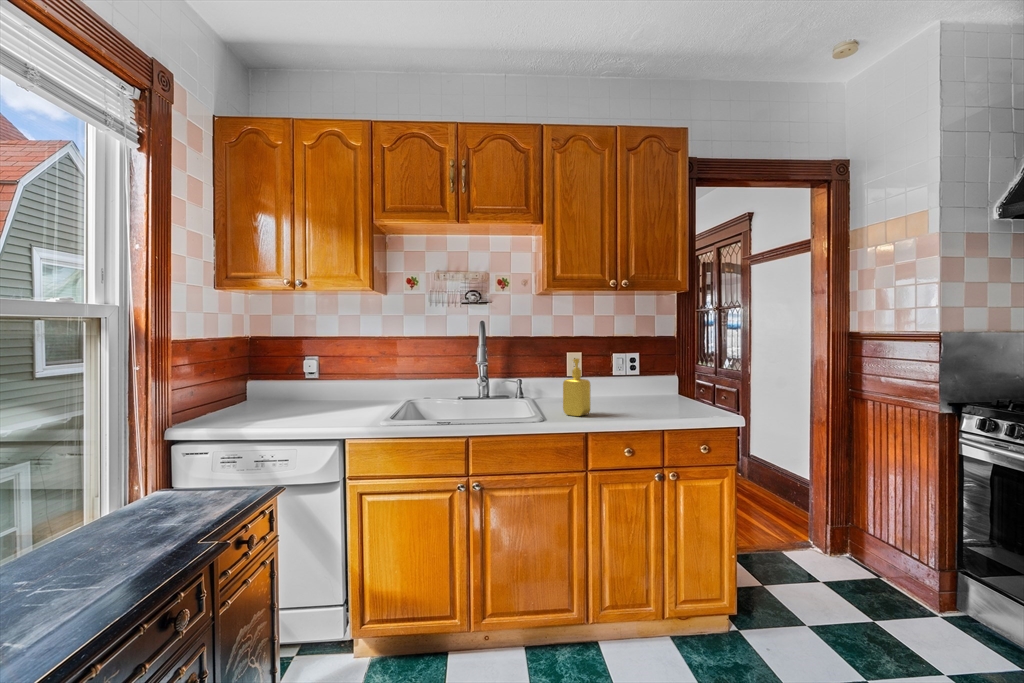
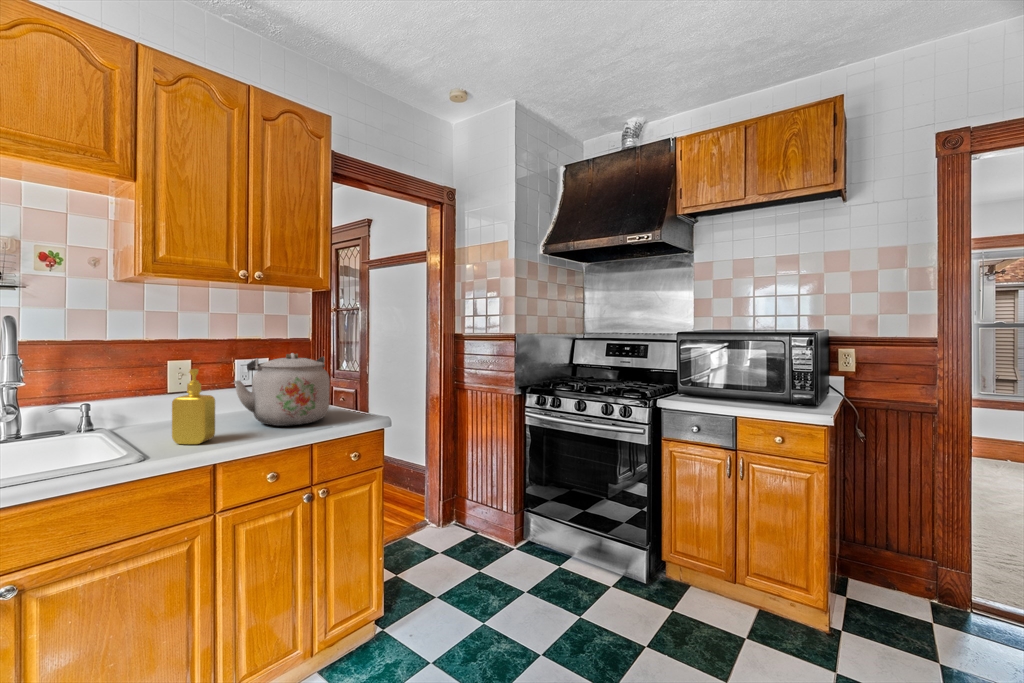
kettle: none [605,349,684,412] -> present [234,353,330,426]

